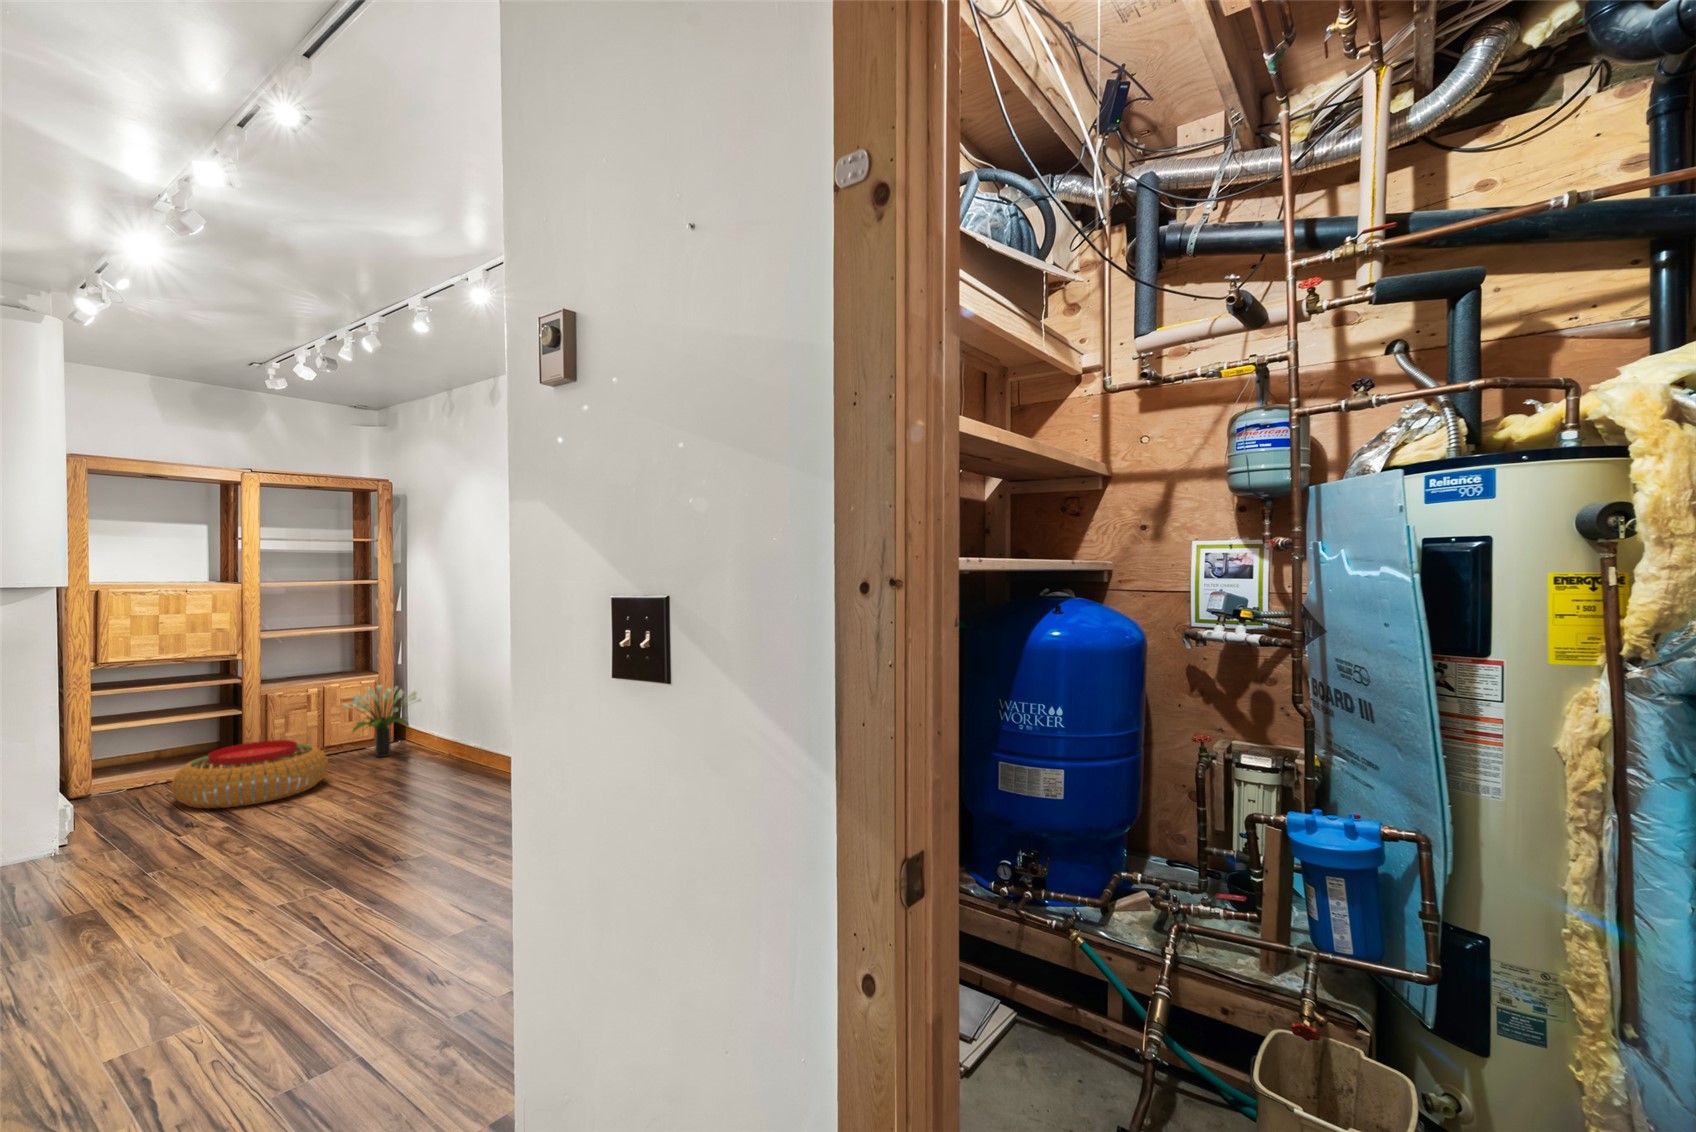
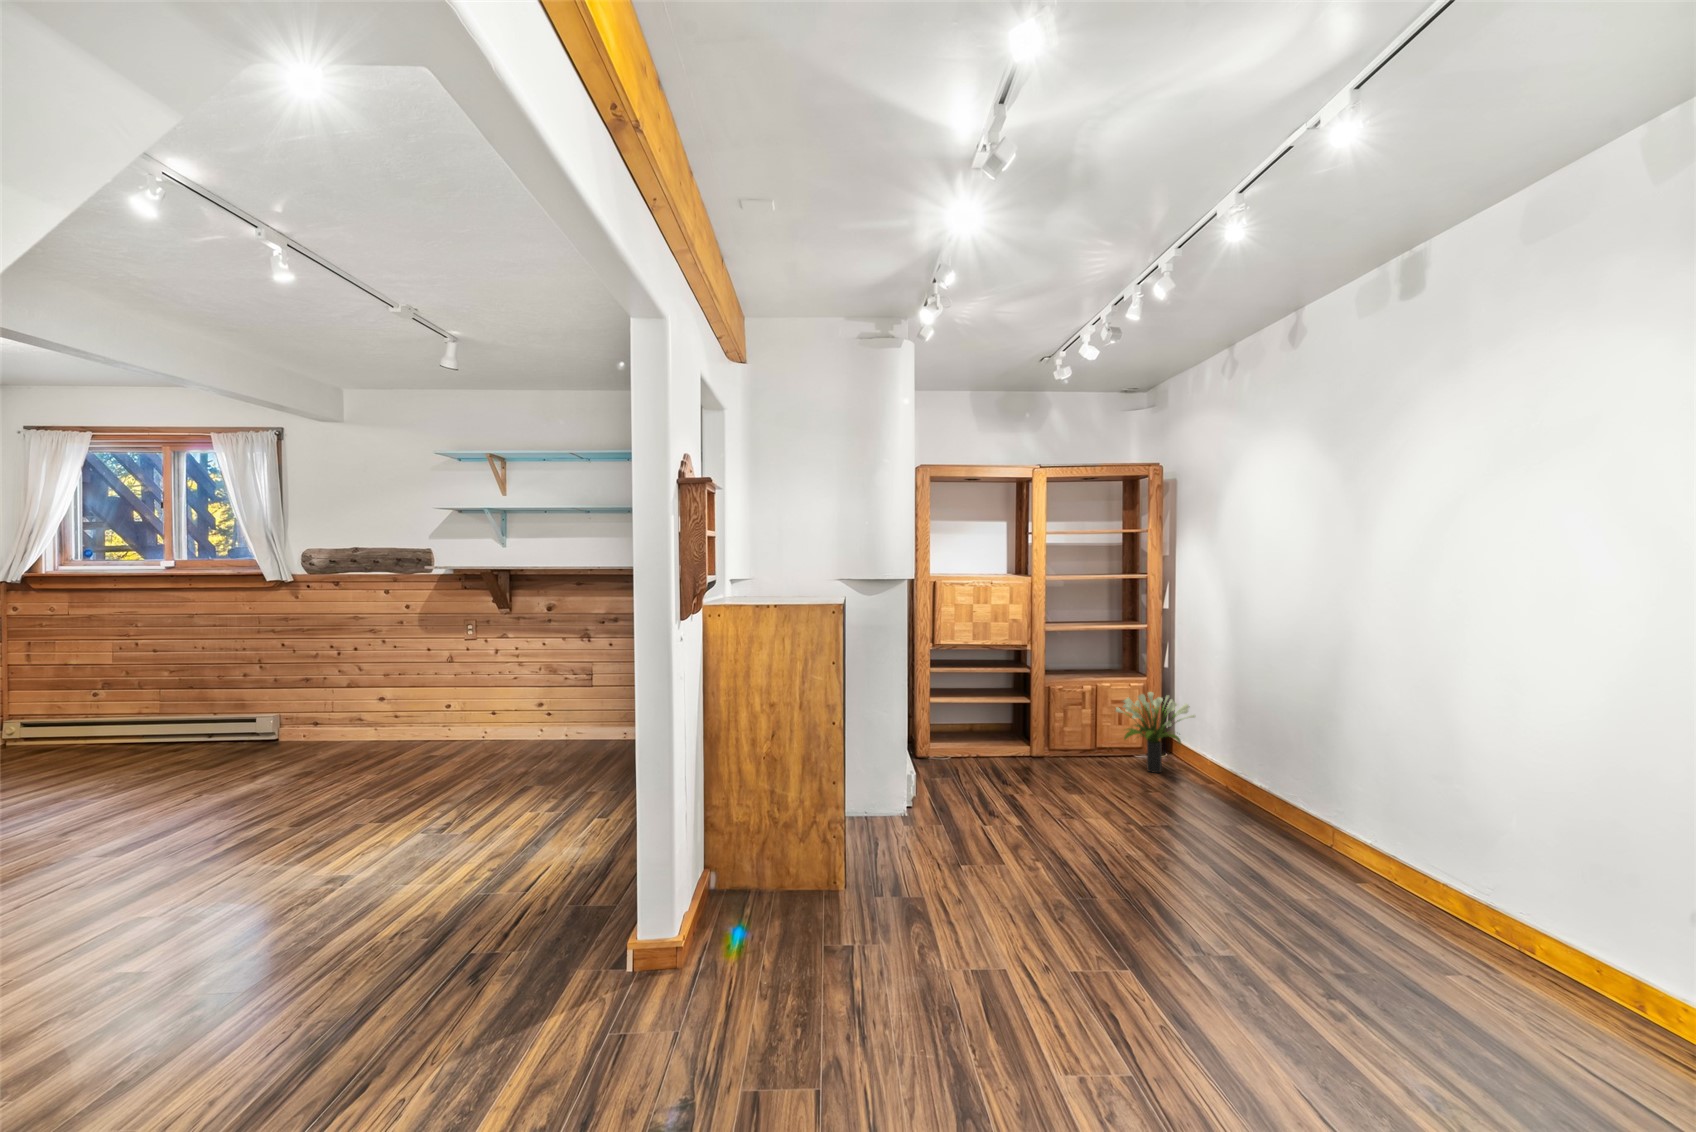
pouf: present [172,740,328,809] -> none [980,734,1105,803]

